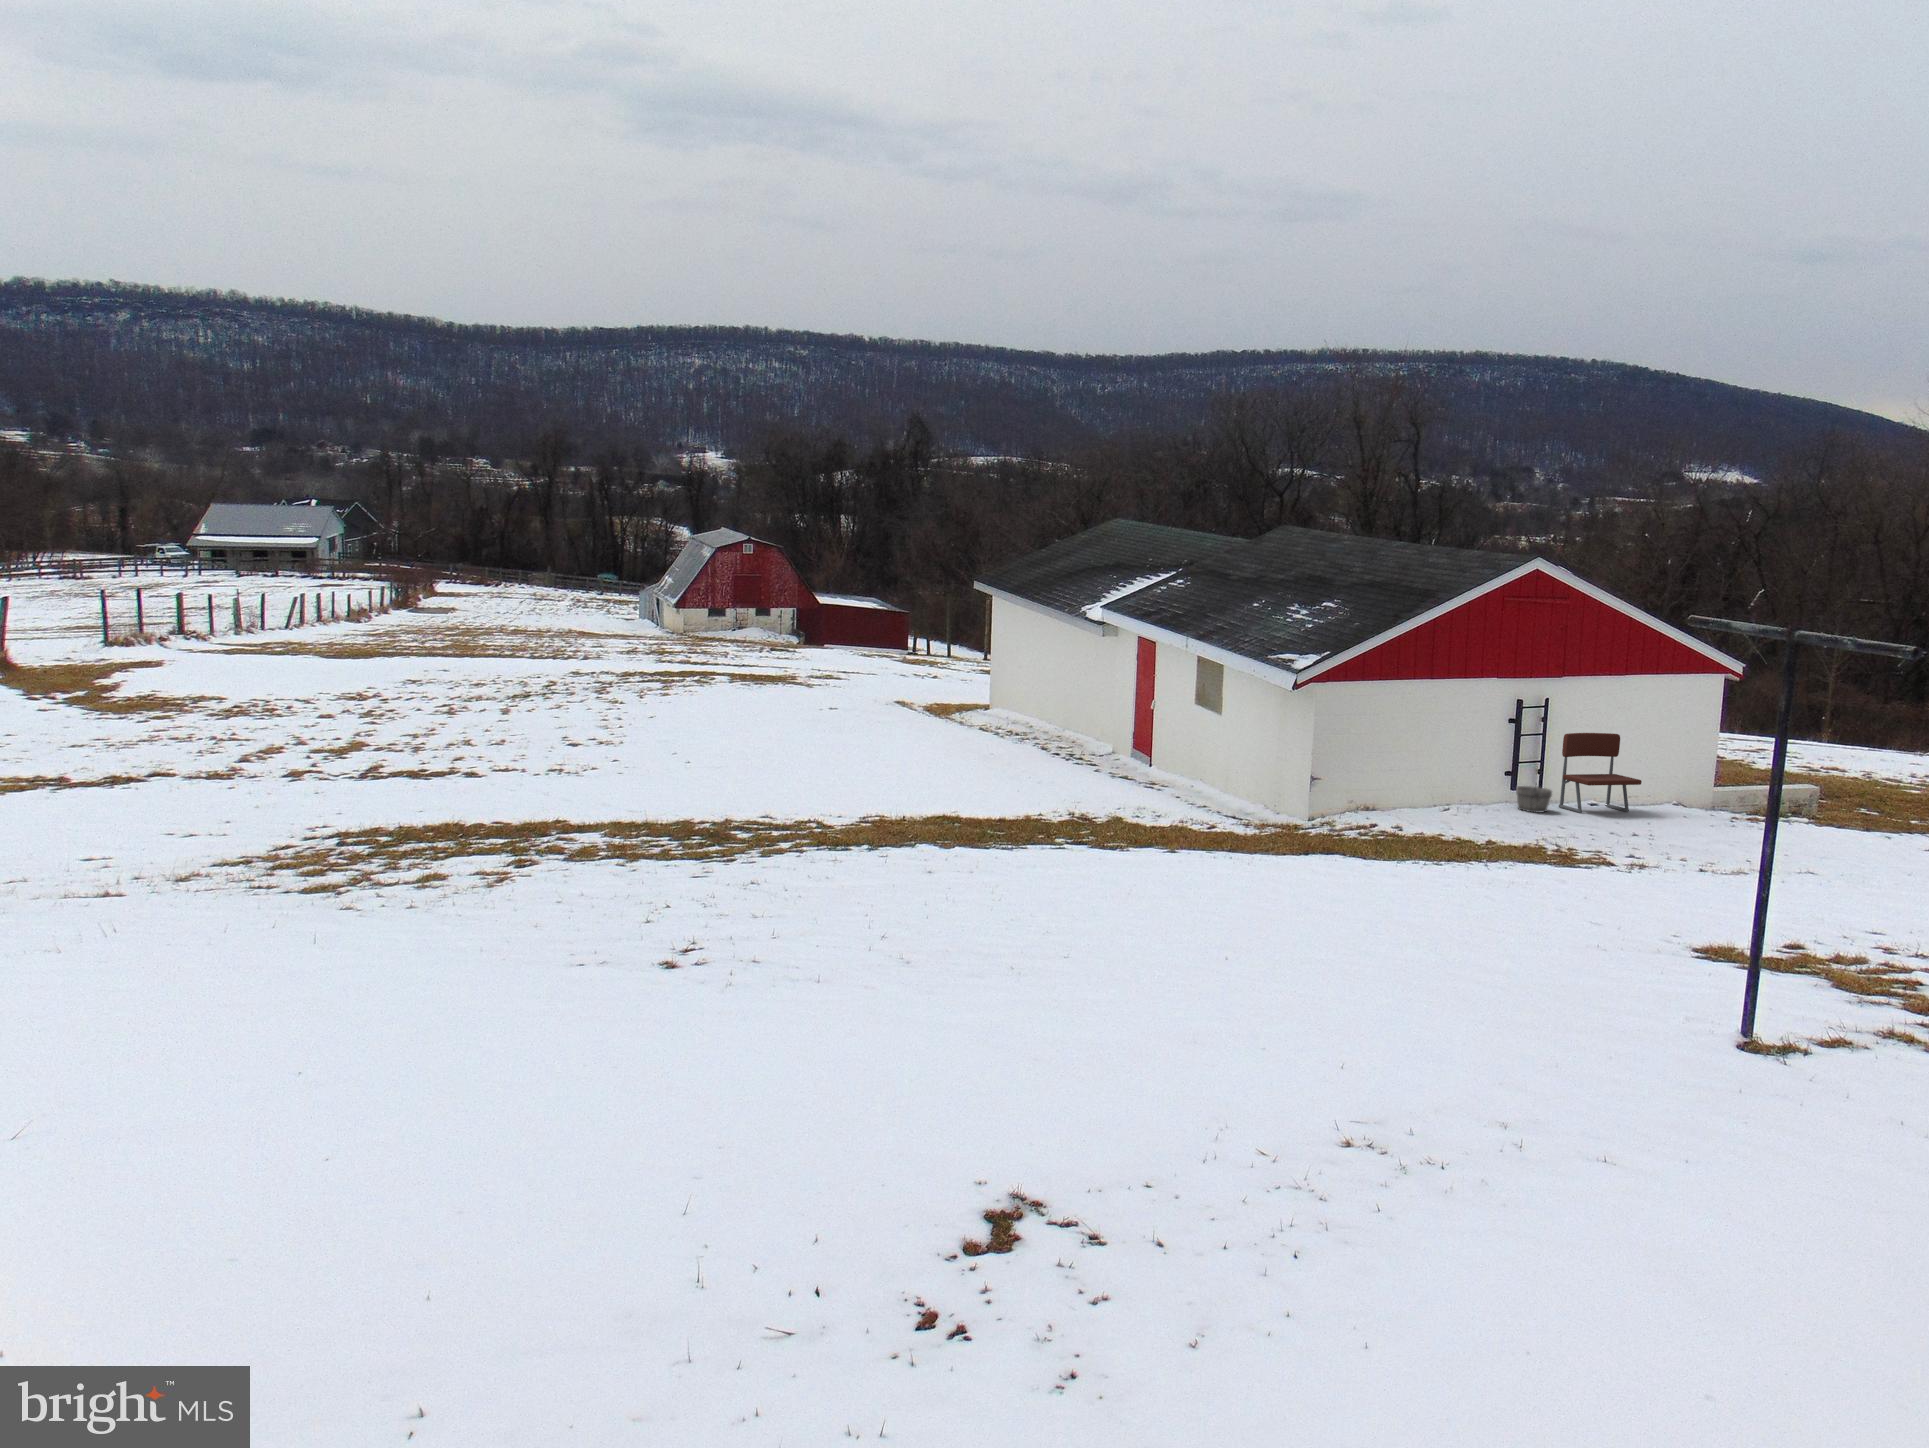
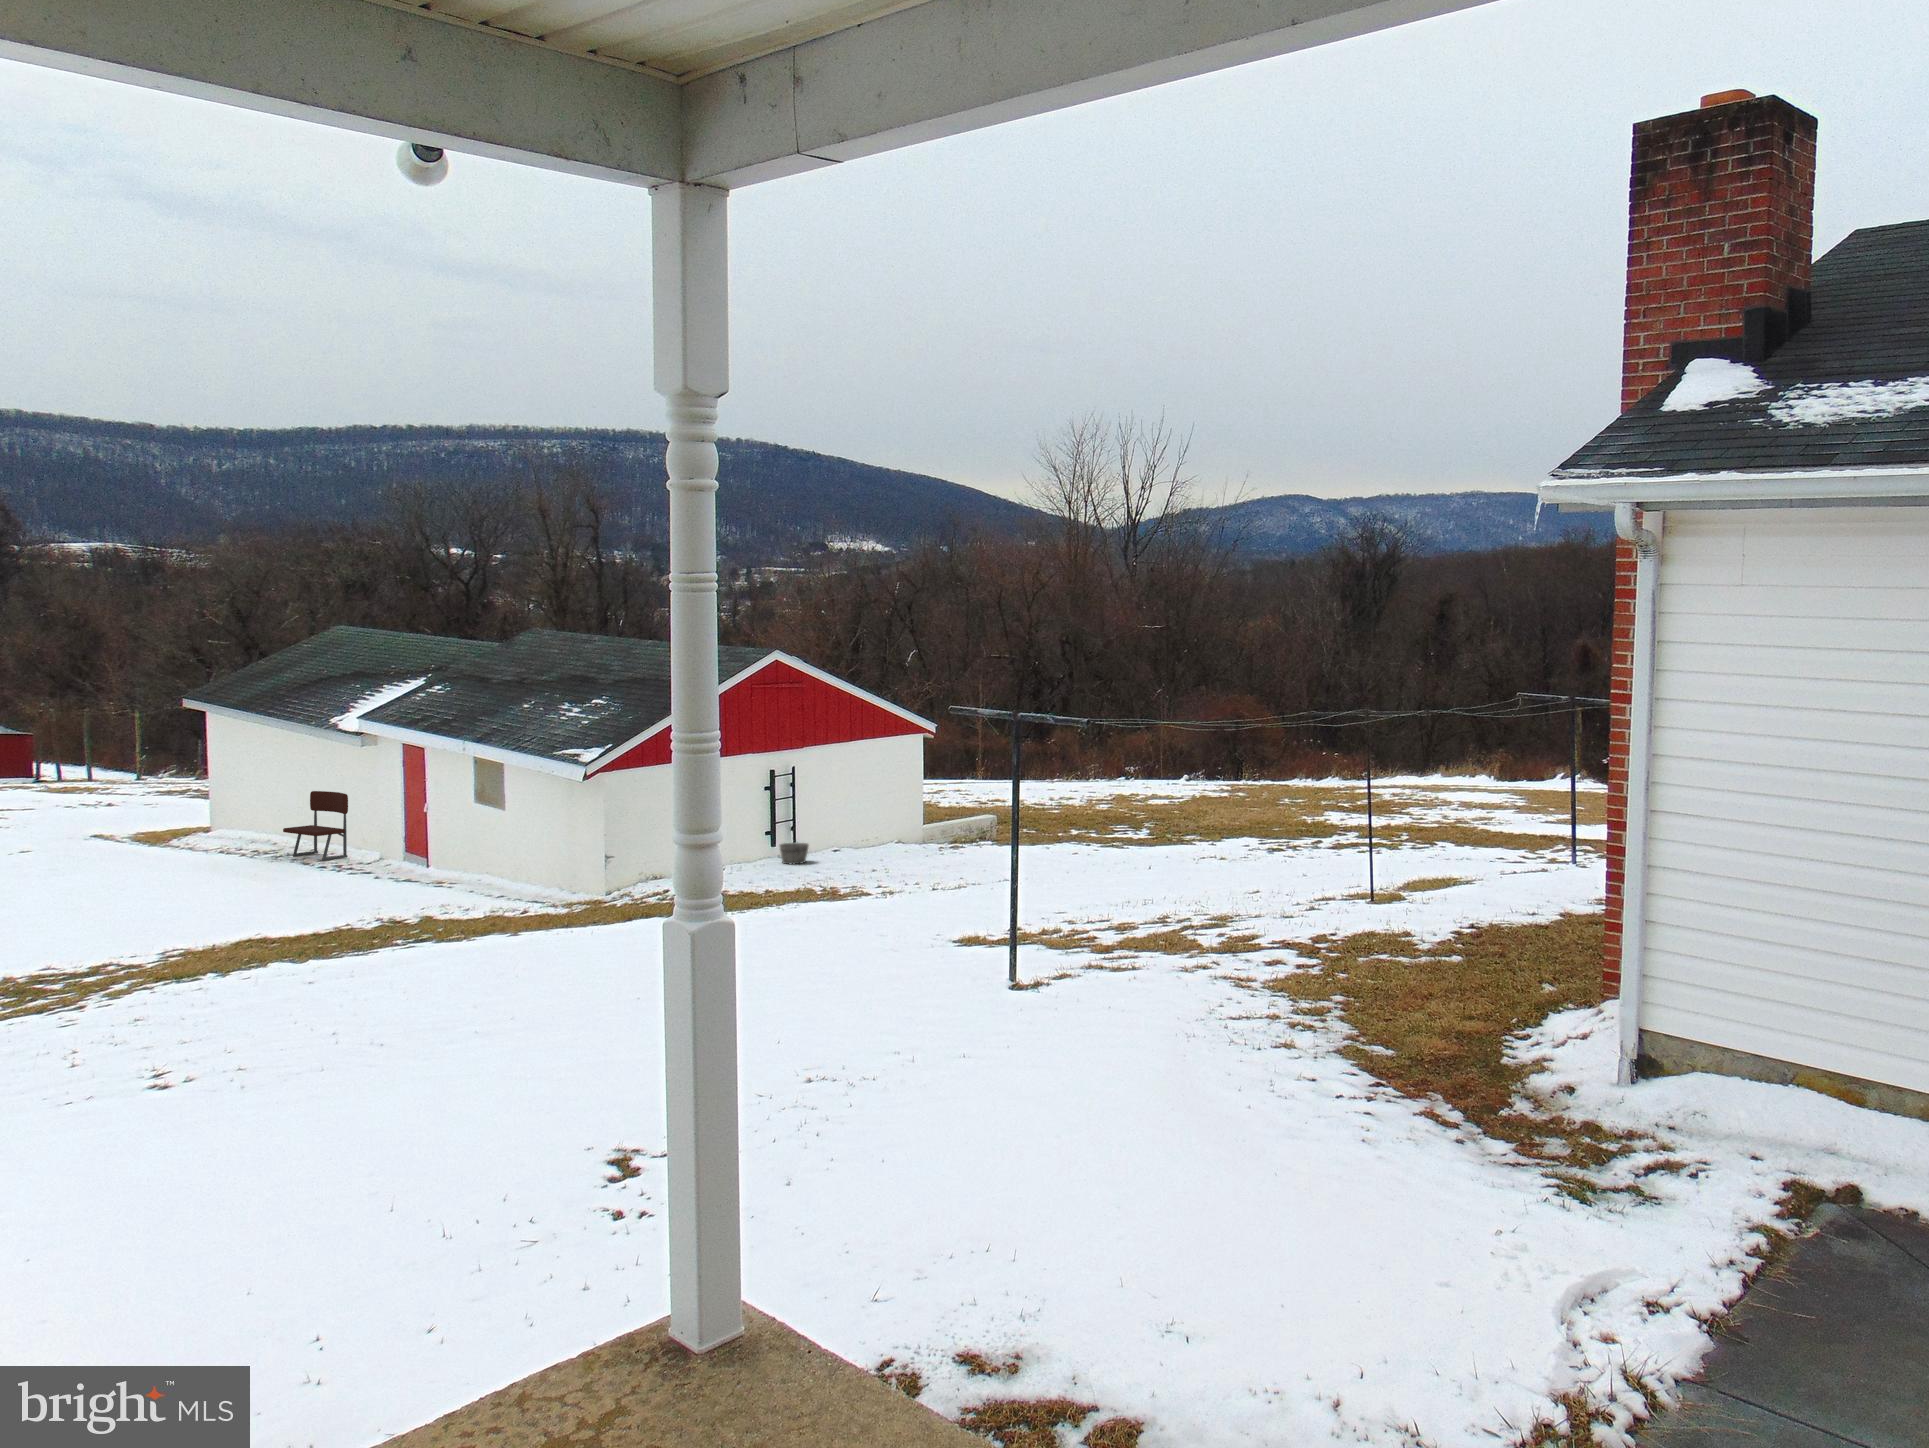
bench: present [1559,733,1642,813] -> present [283,791,348,861]

